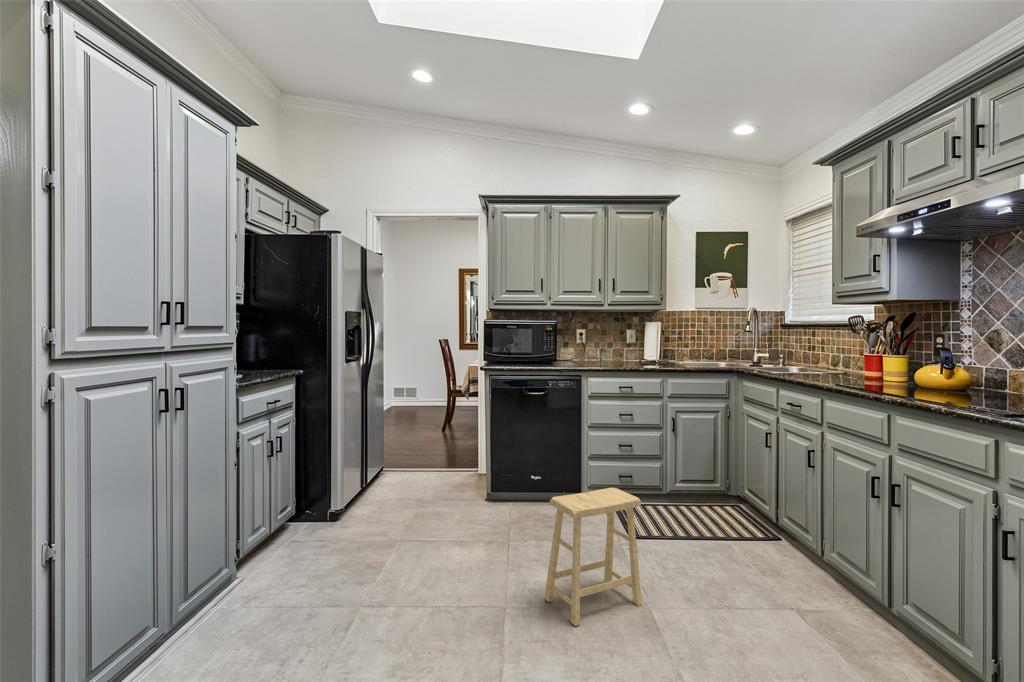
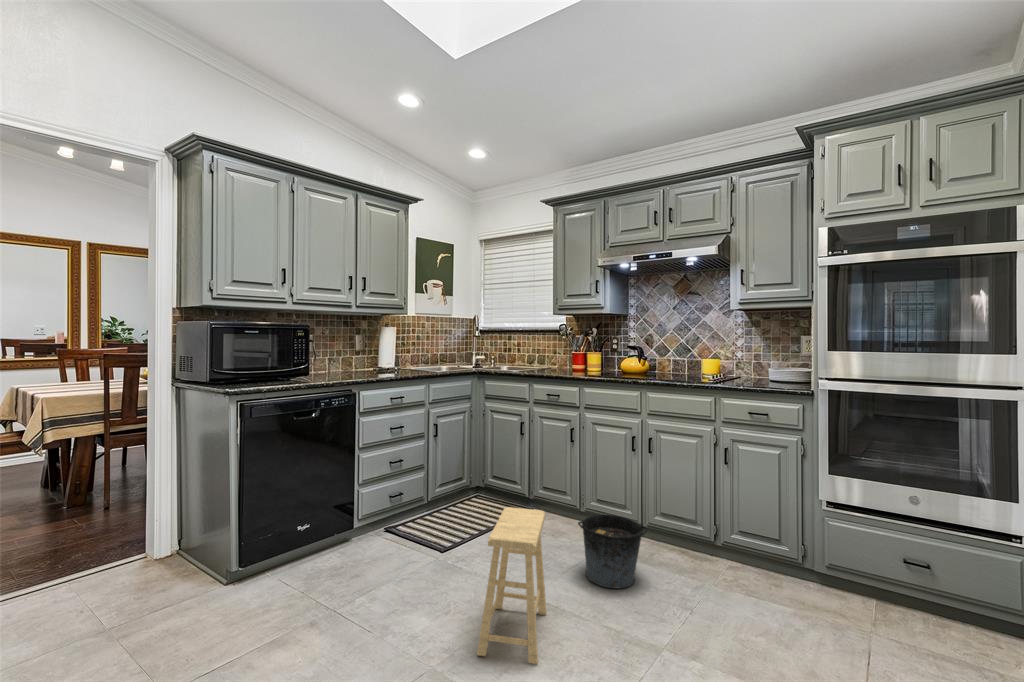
bucket: none [718,533,805,632] -> present [578,515,648,588]

